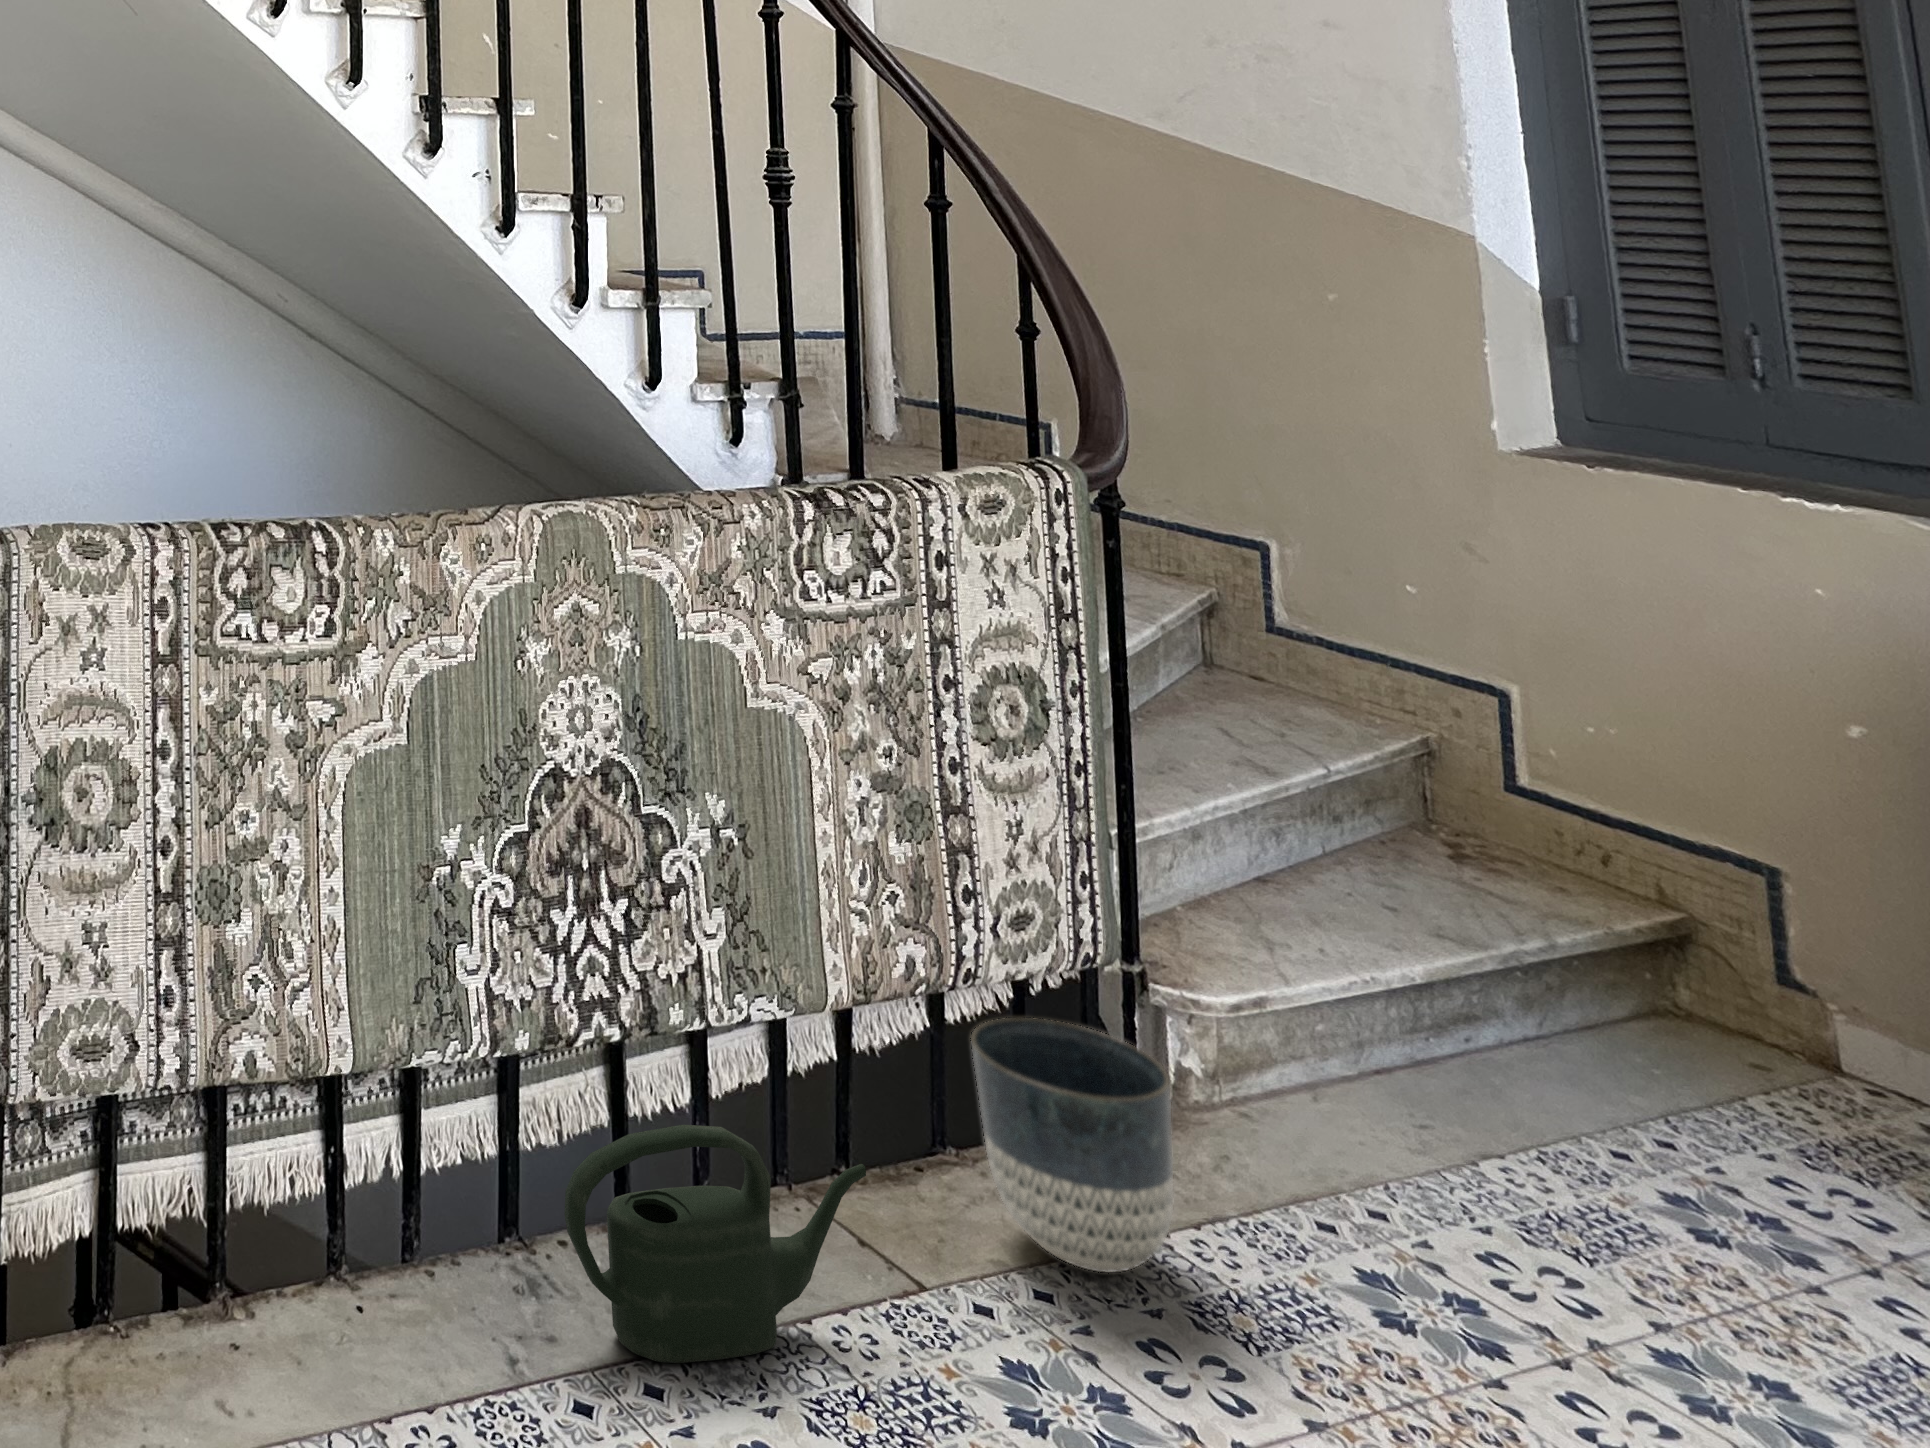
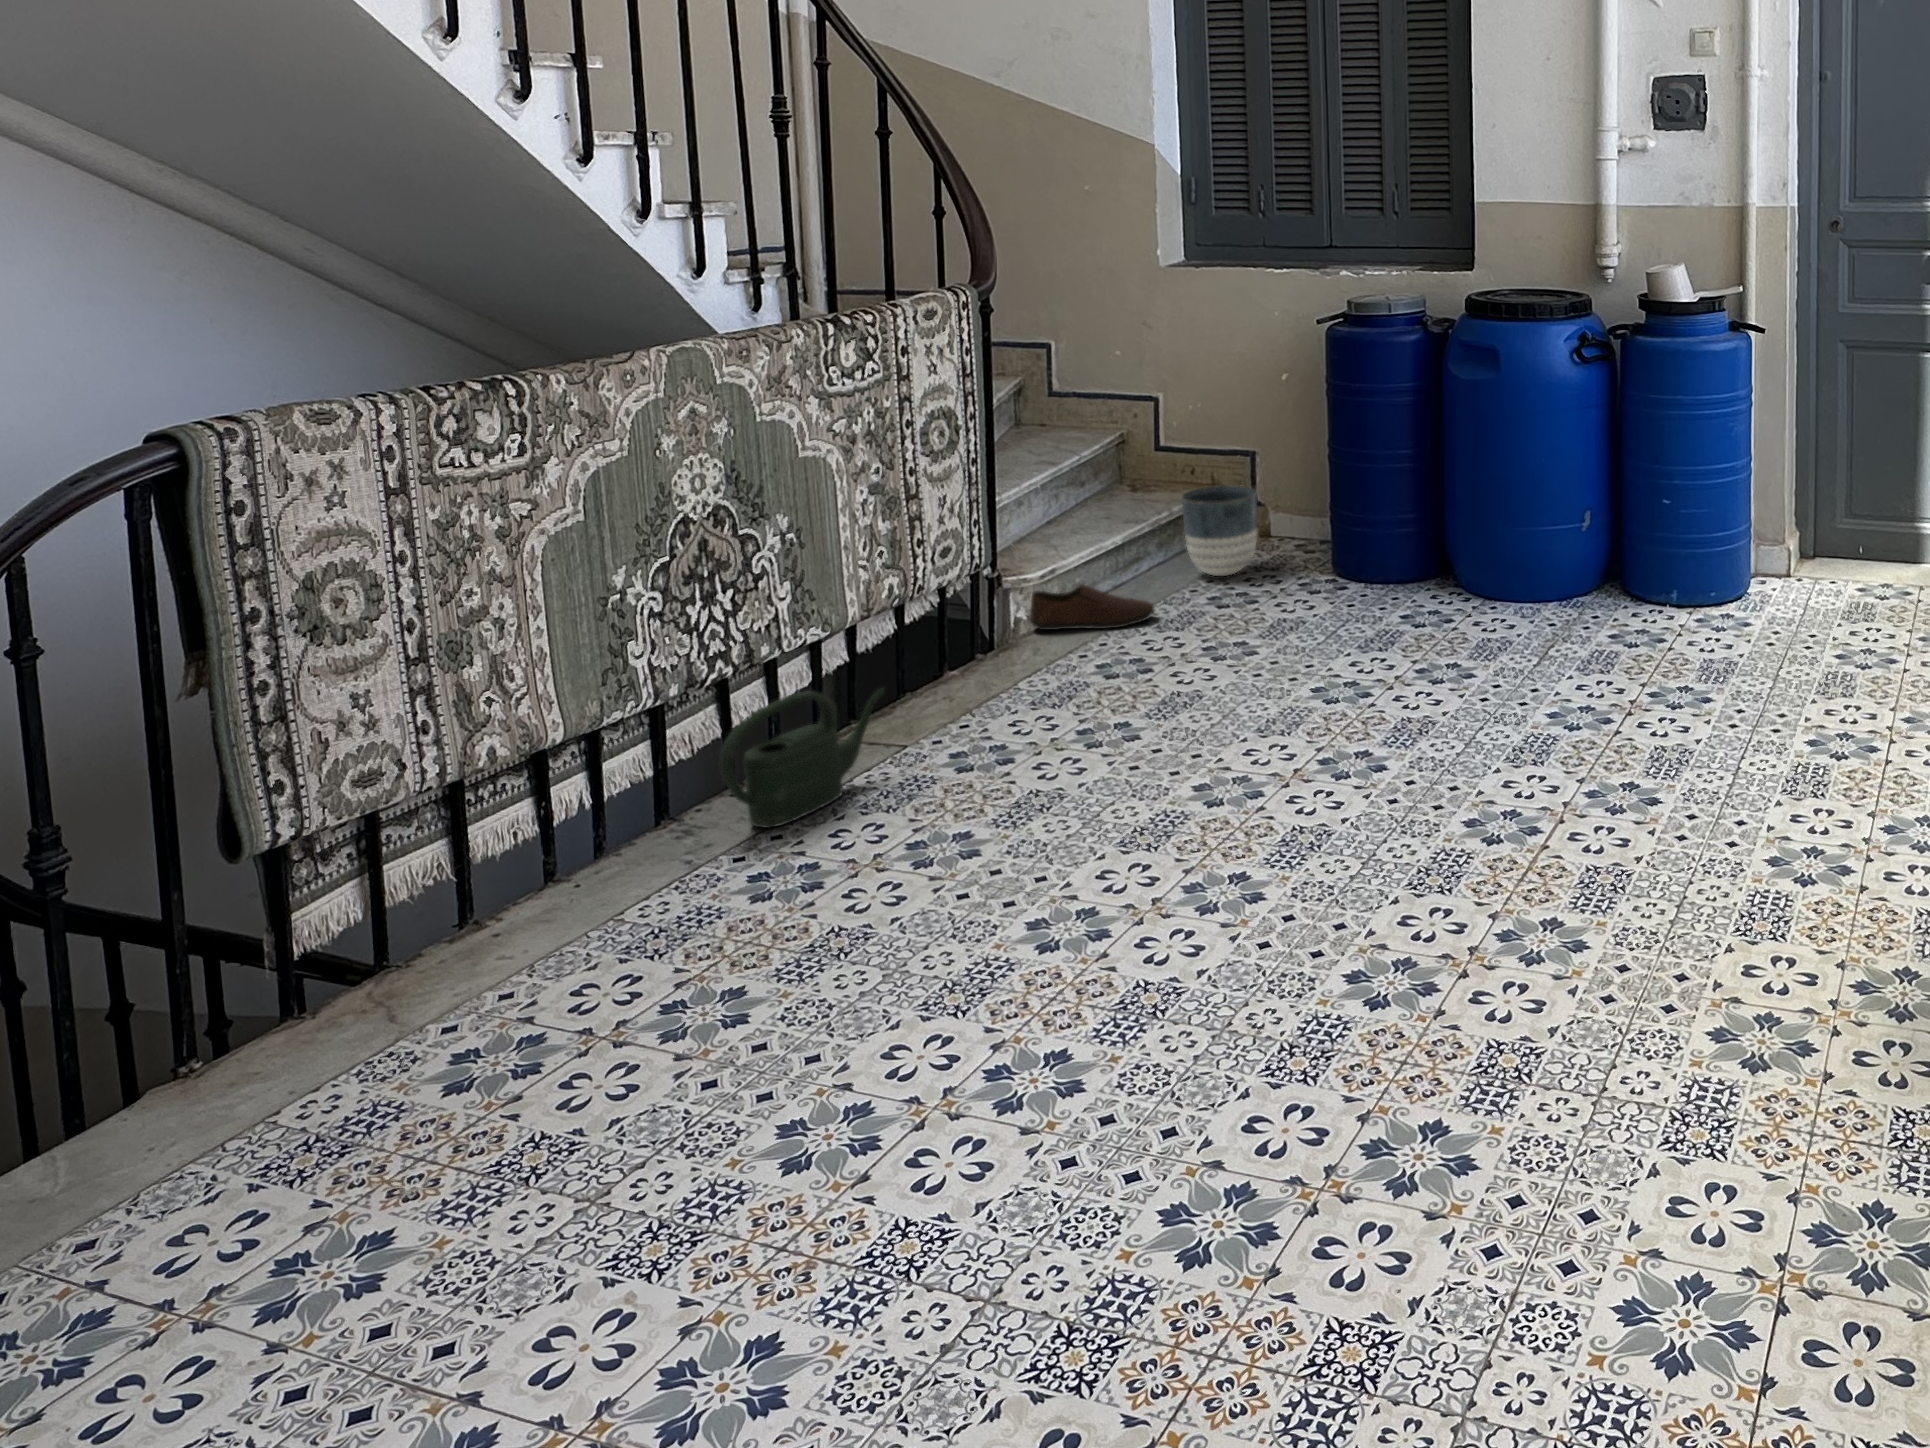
planter: present [972,1018,1173,1272] -> present [1181,485,1257,576]
shoe: none [1201,1034,1491,1185] -> present [1030,585,1154,630]

